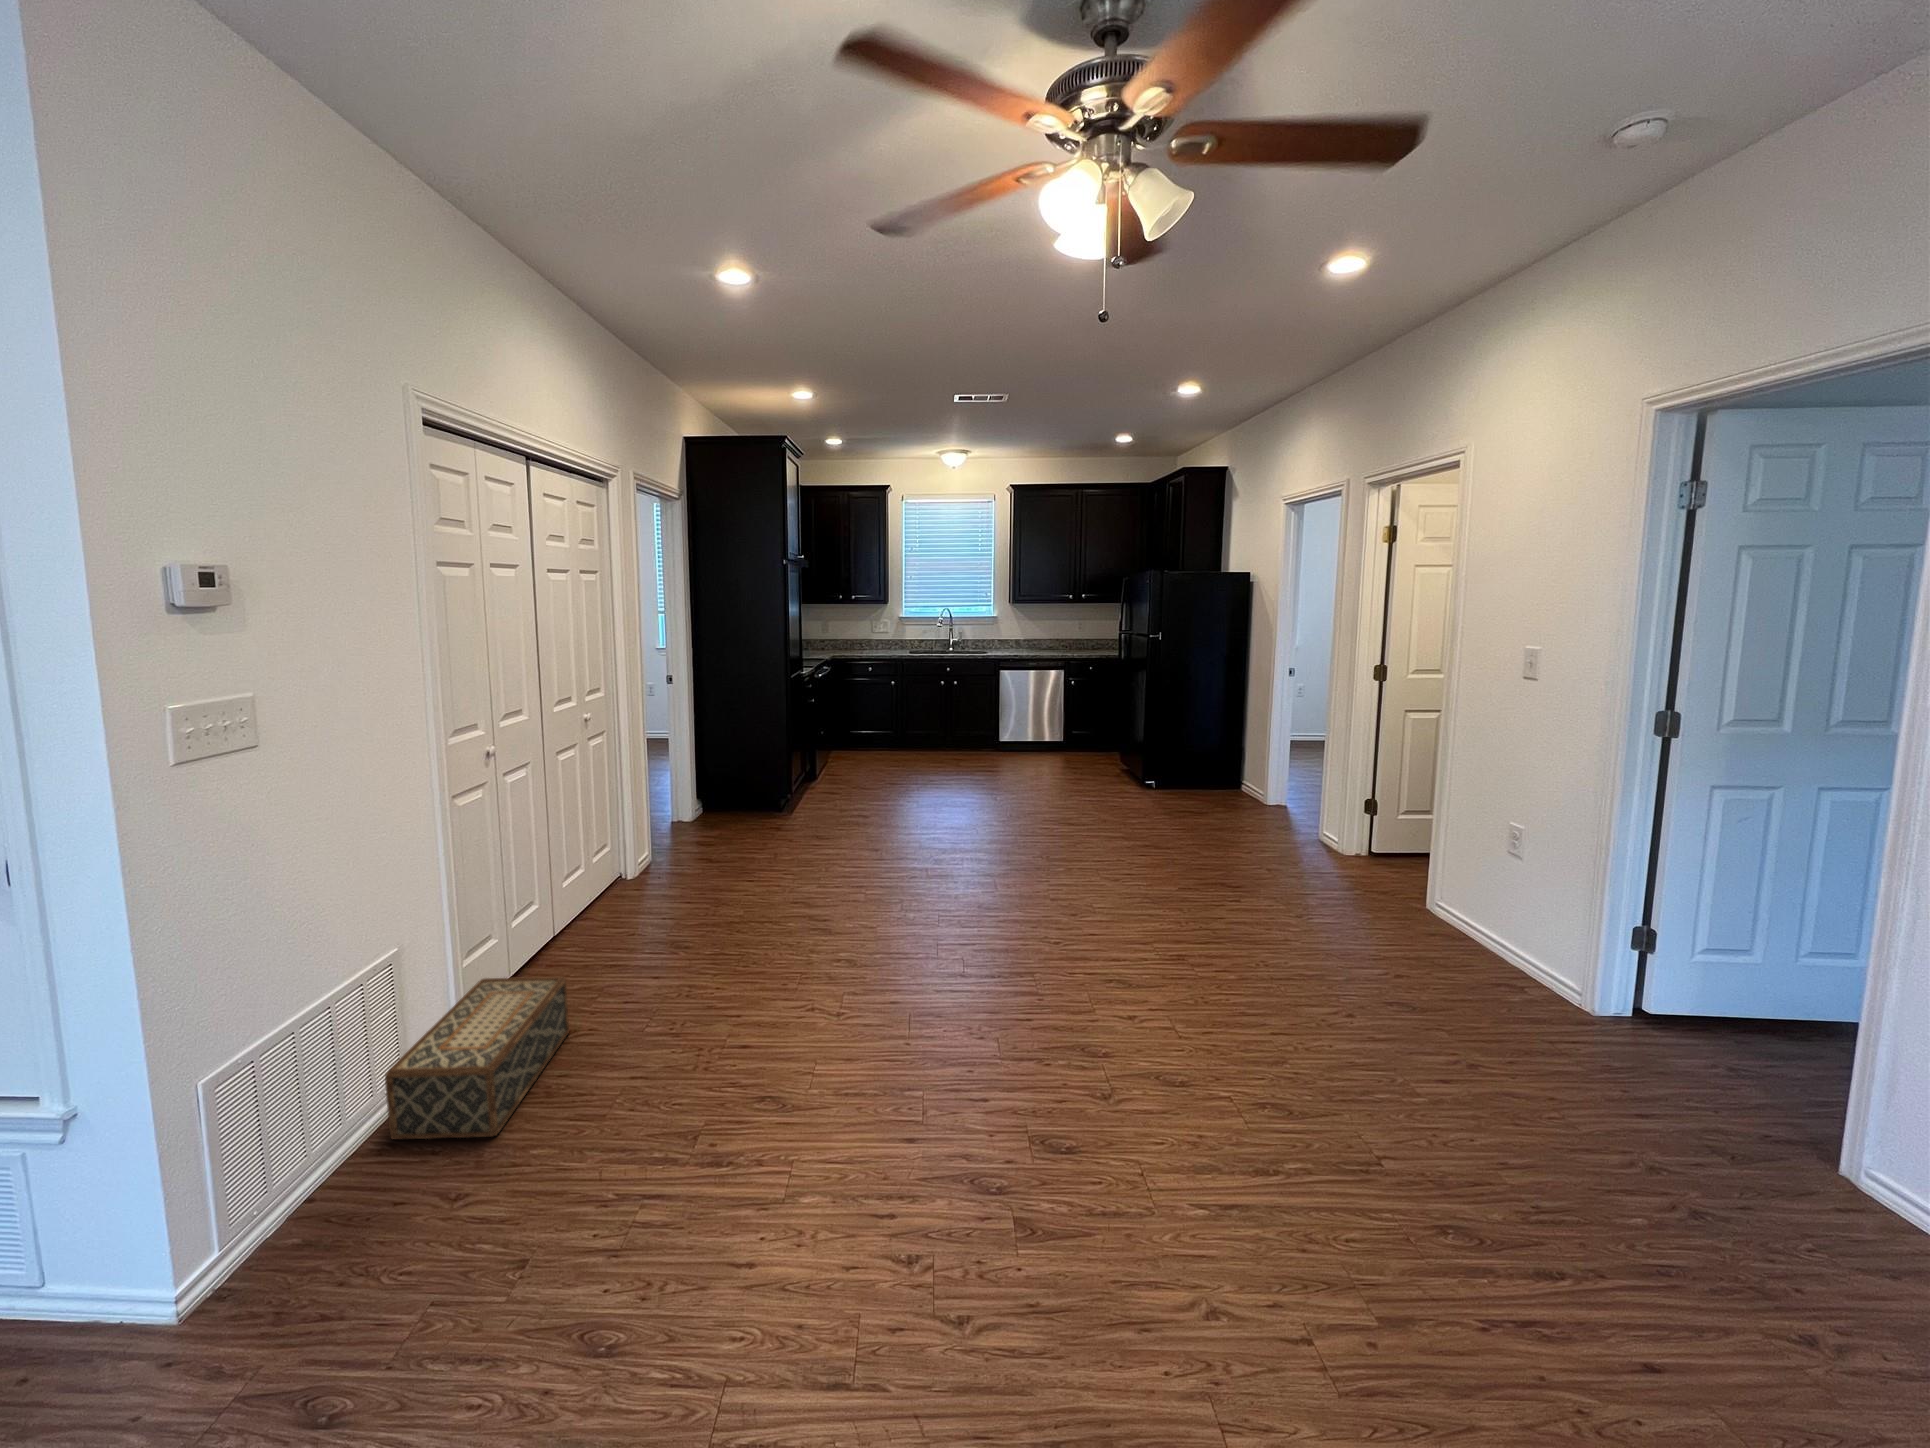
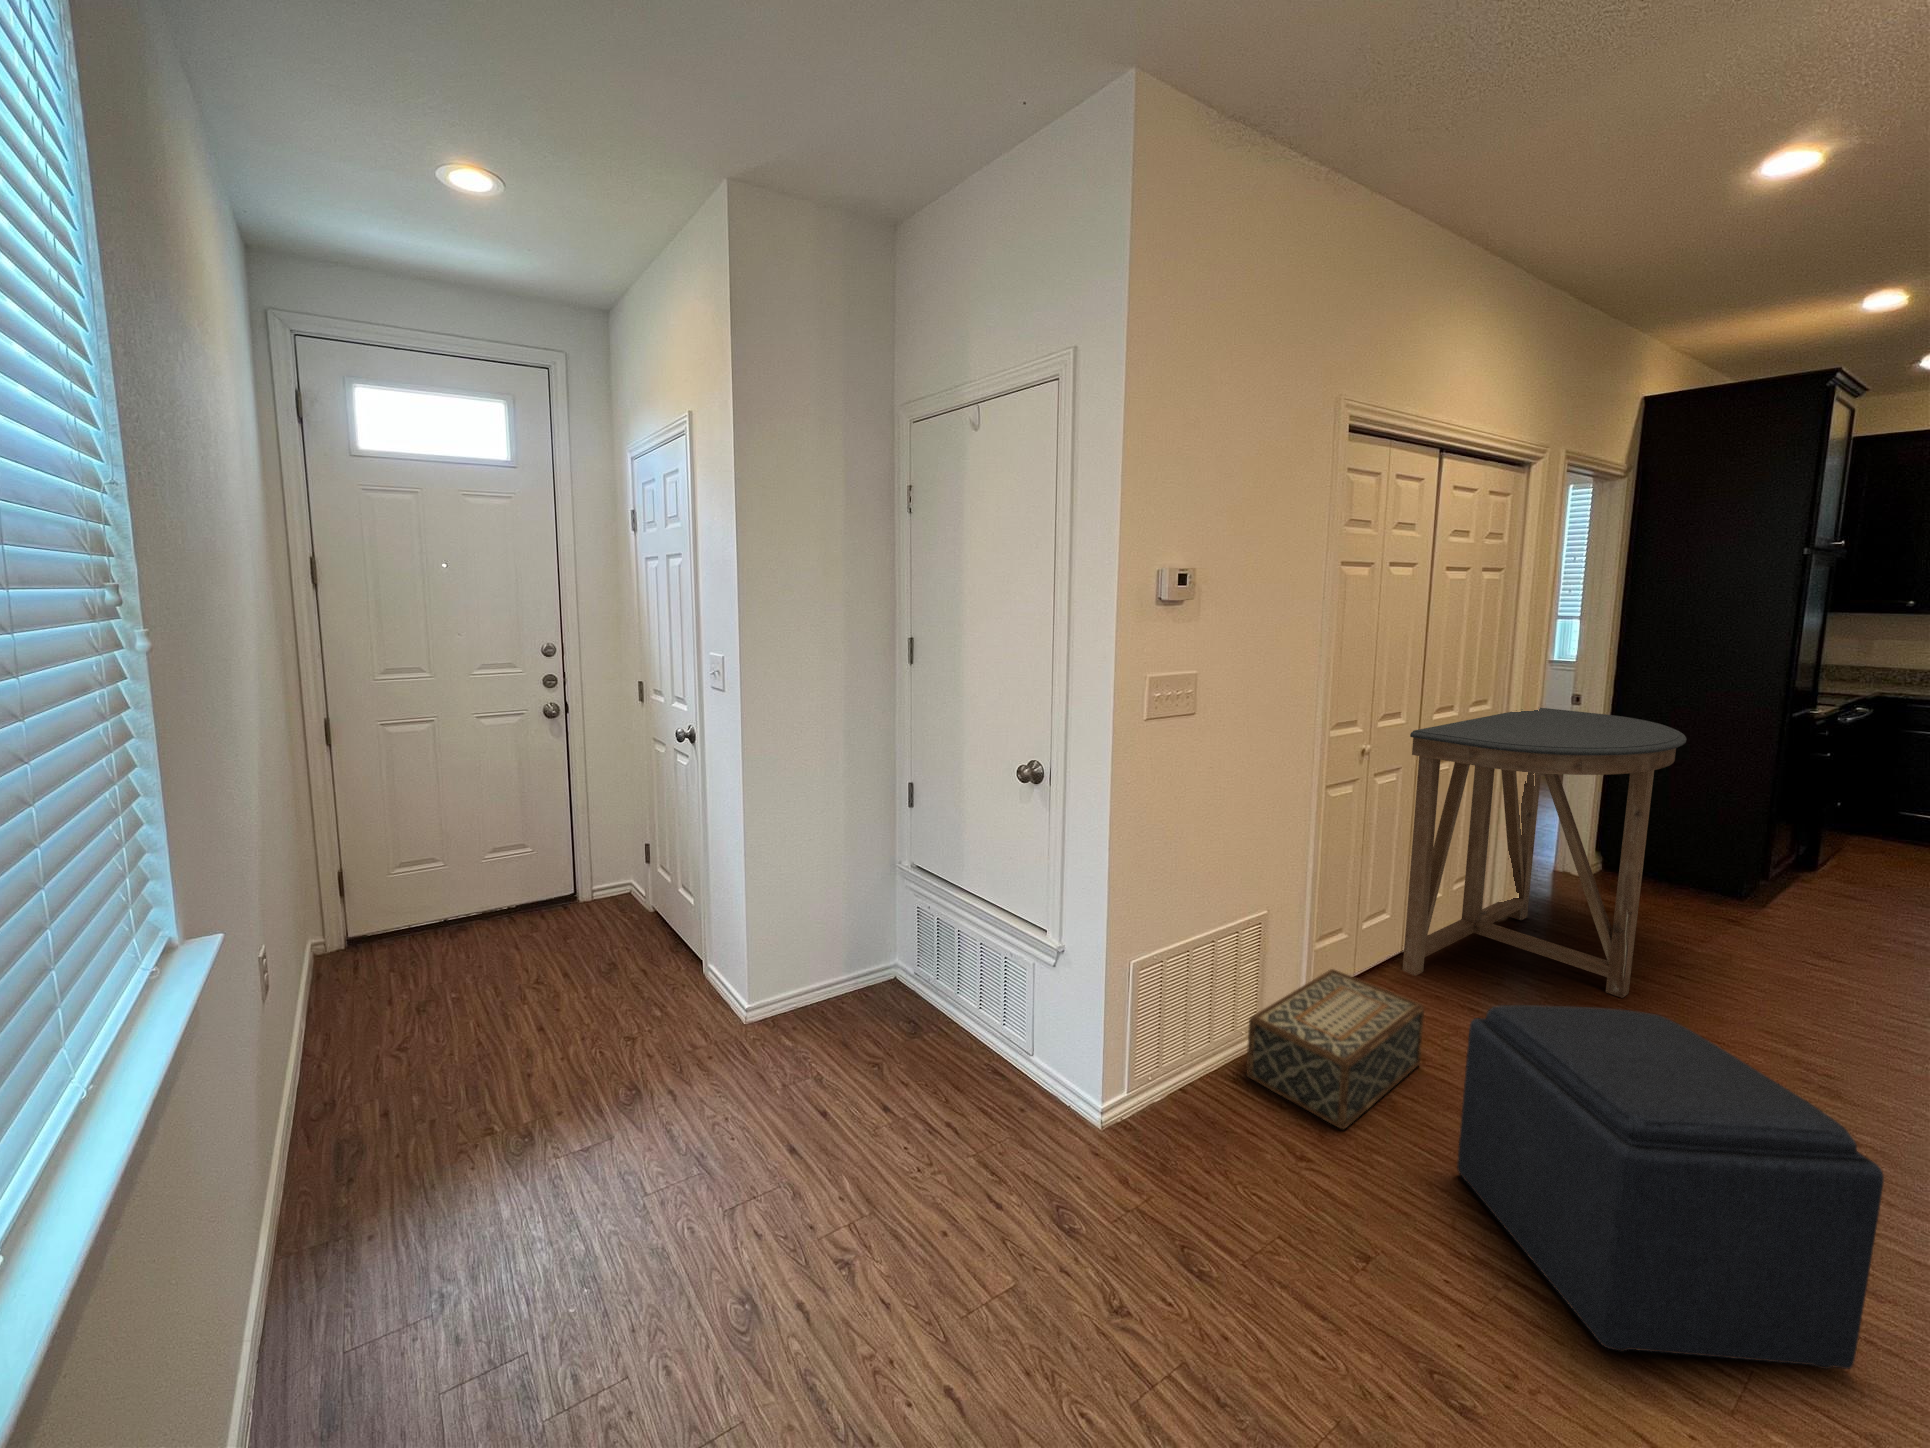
console table: none [535,689,728,950] -> present [1403,708,1687,998]
ottoman: none [587,913,816,1187] -> present [1457,1005,1884,1369]

